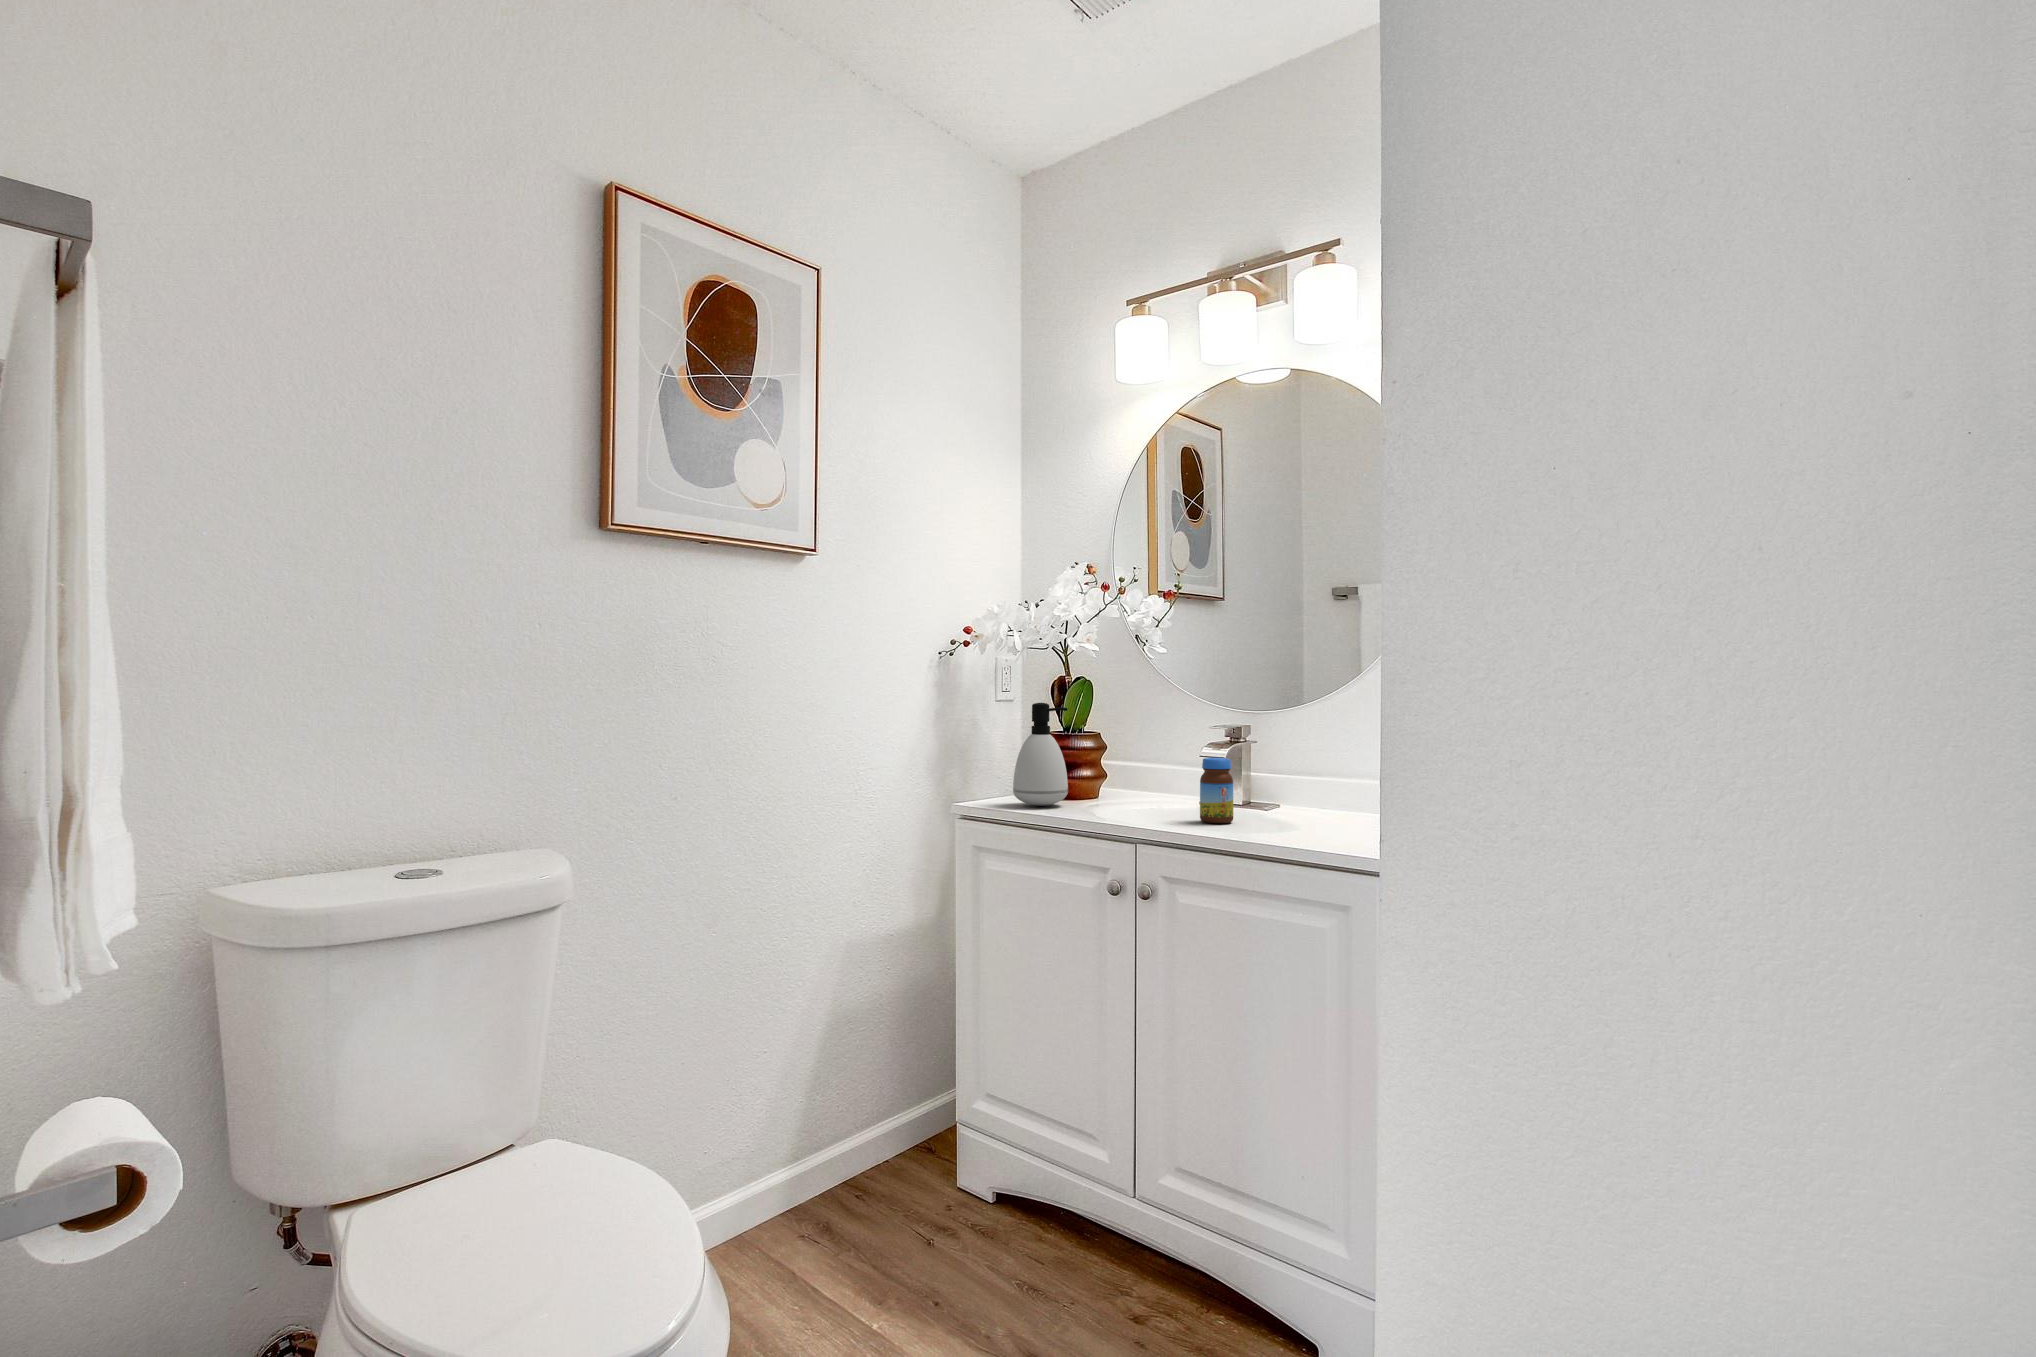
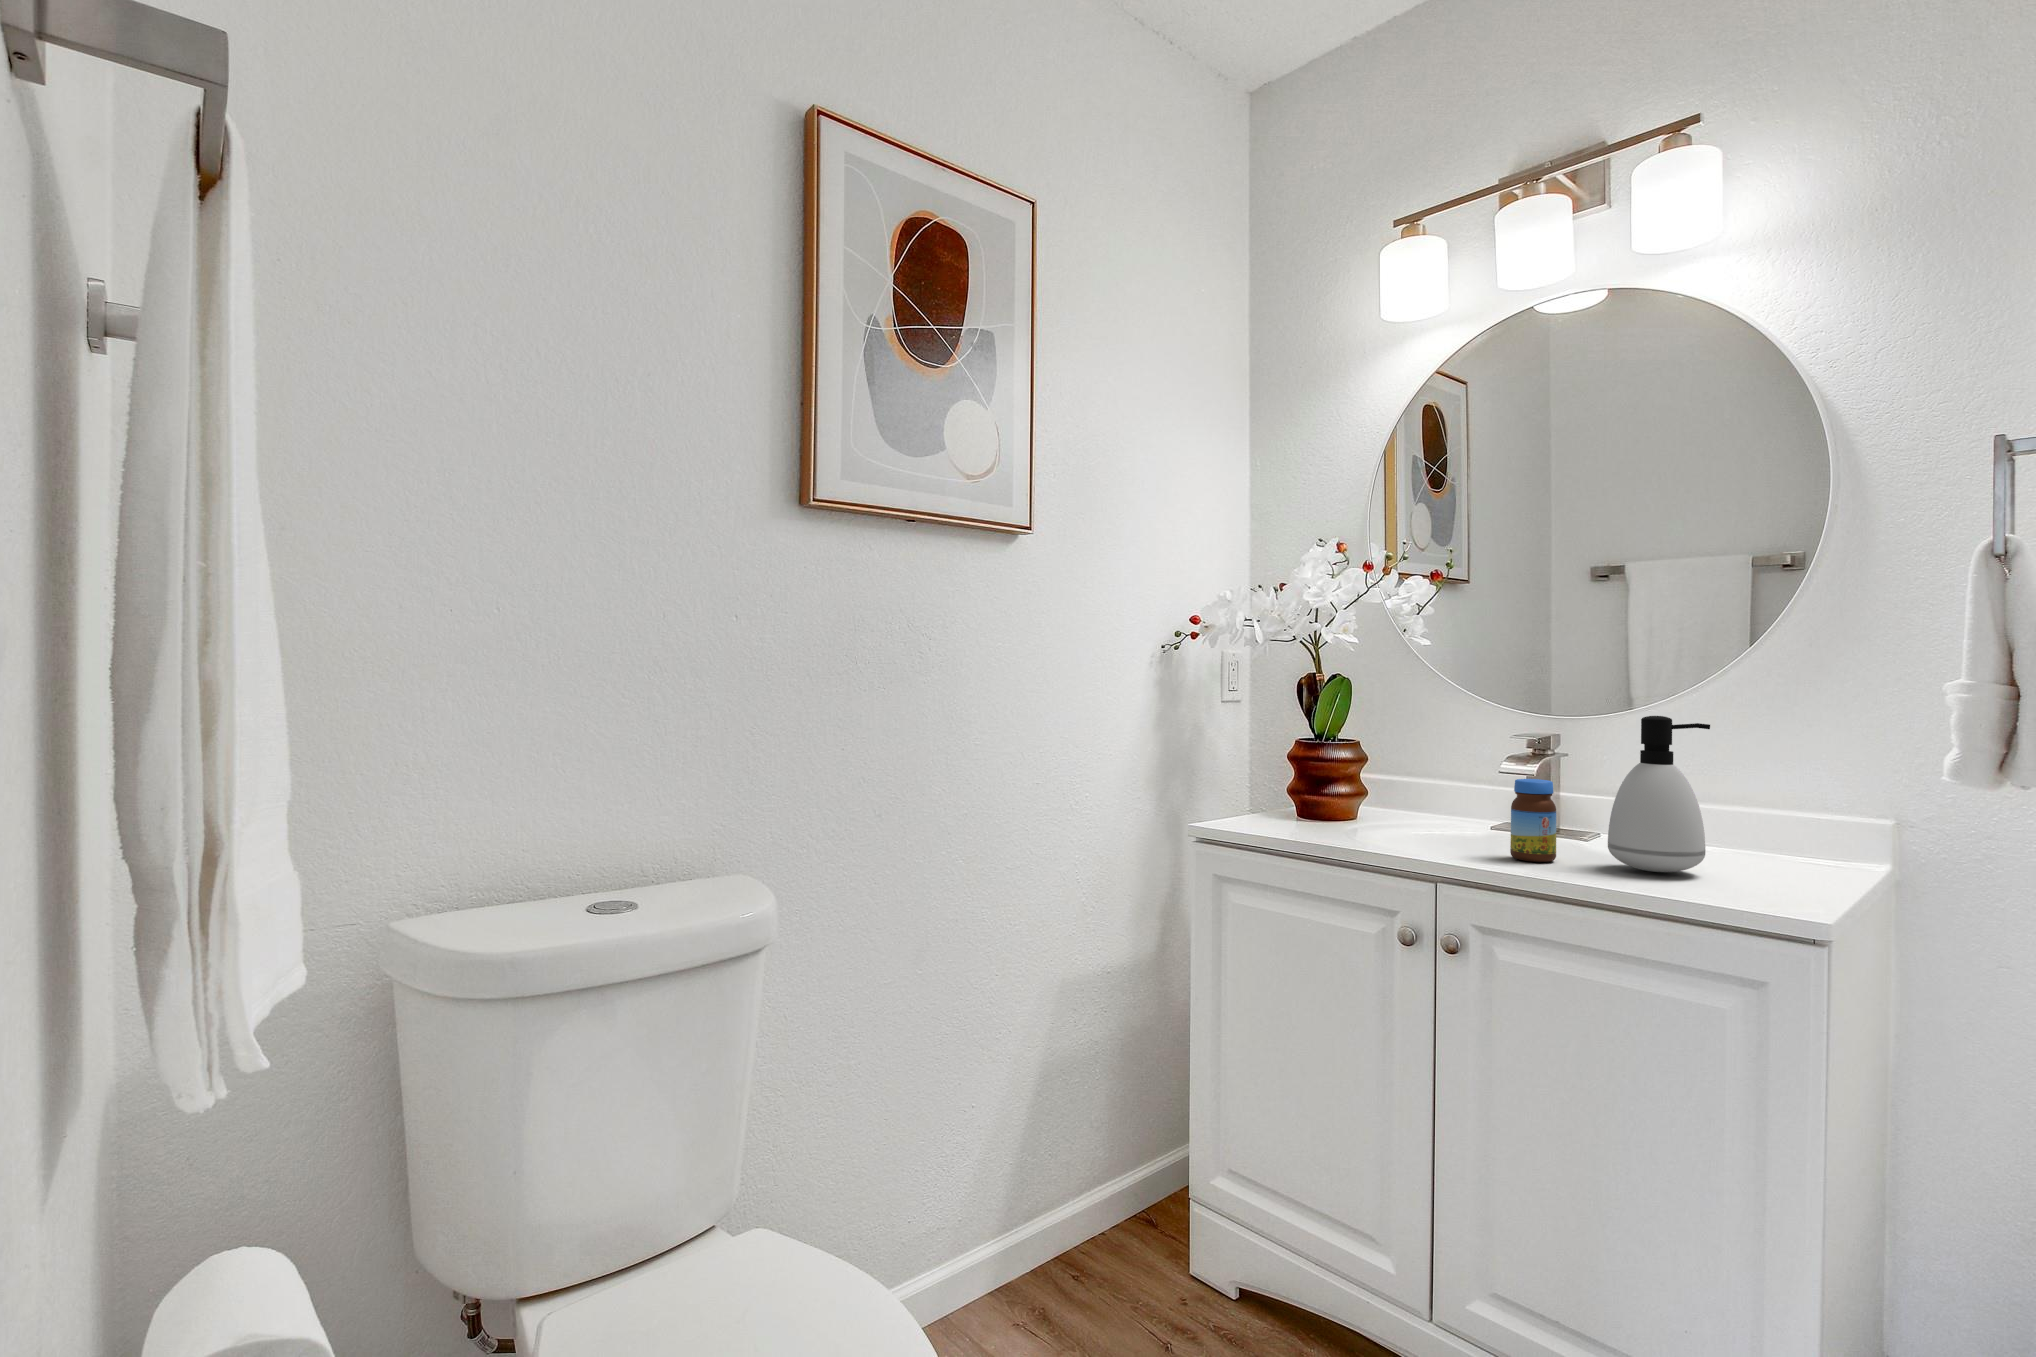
soap dispenser: present [1013,703,1068,806] -> present [1608,716,1710,872]

